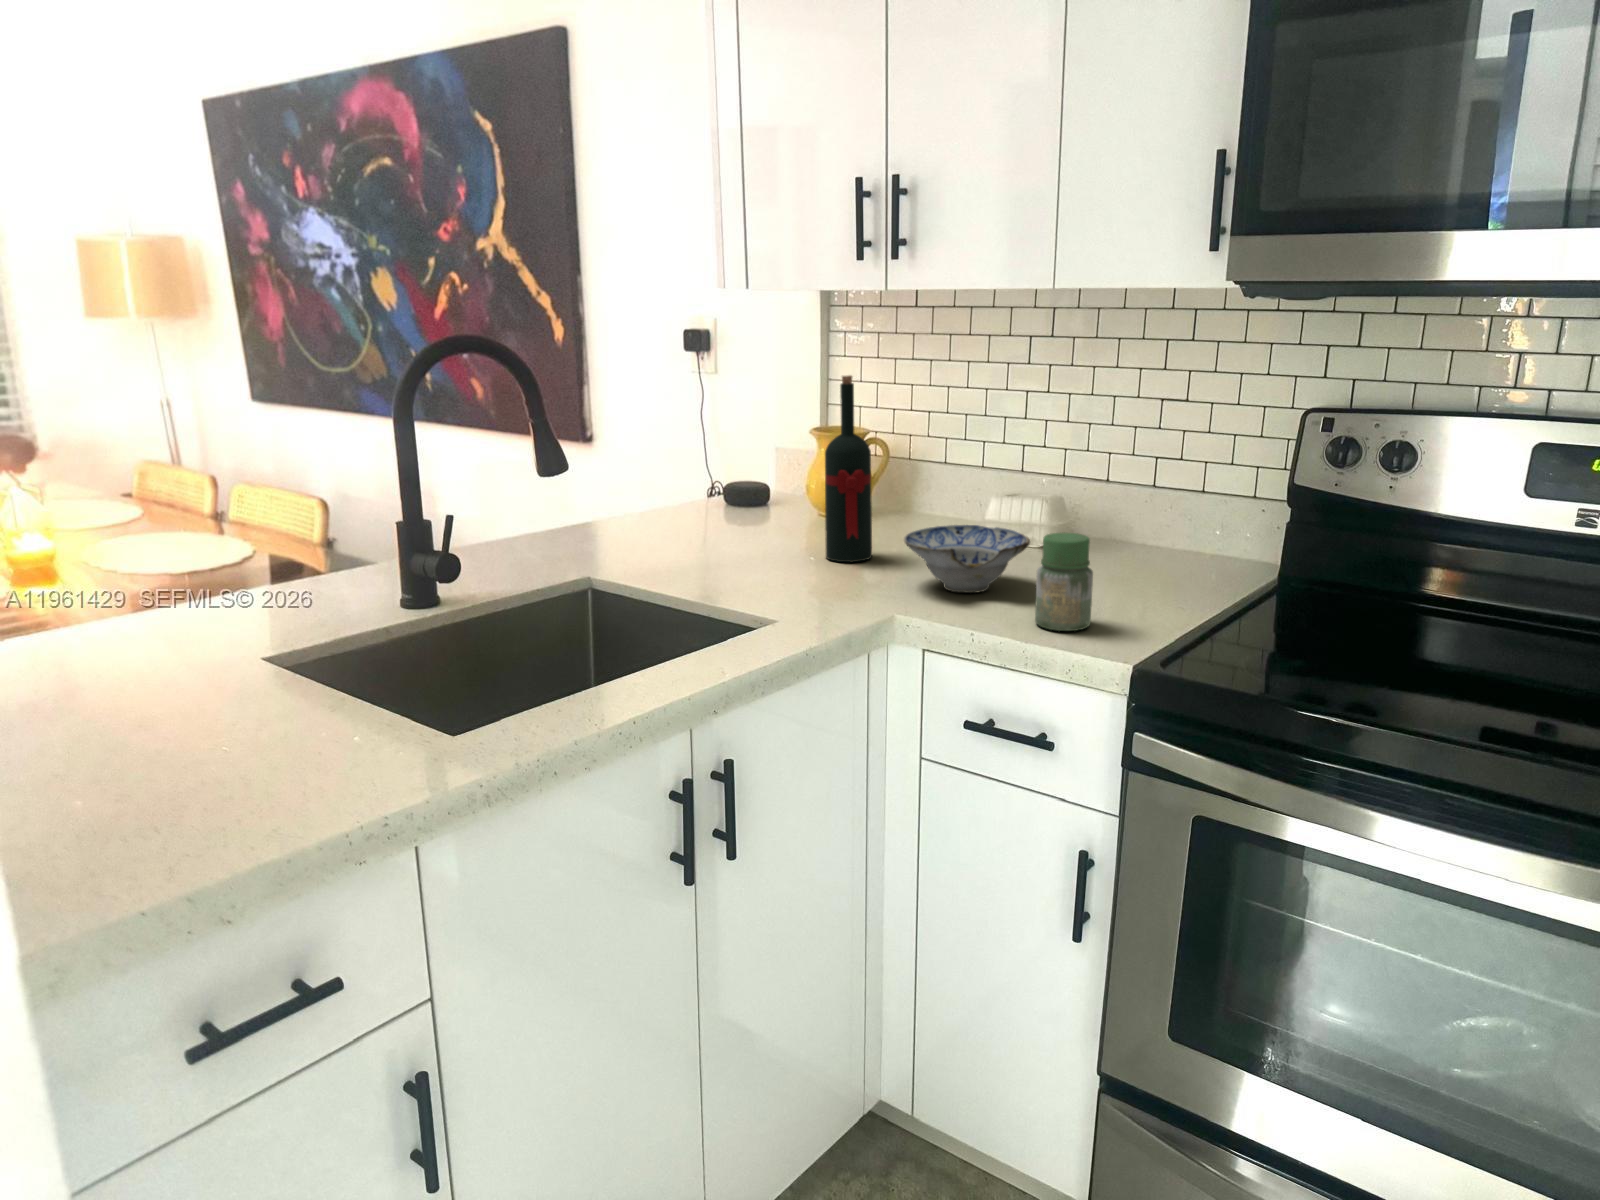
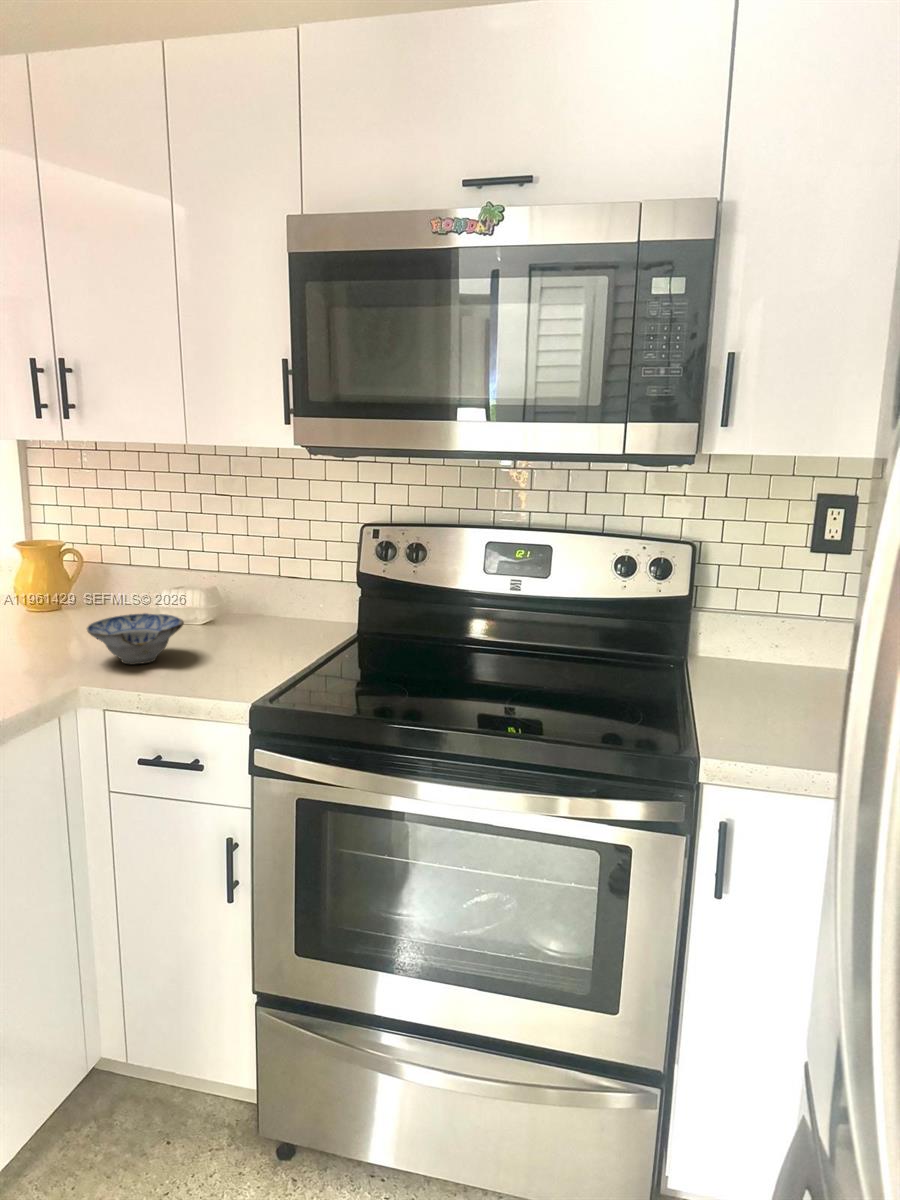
wine bottle: present [825,375,872,562] -> none [20,506,68,649]
jar: present [1035,533,1093,631] -> none [184,616,225,686]

